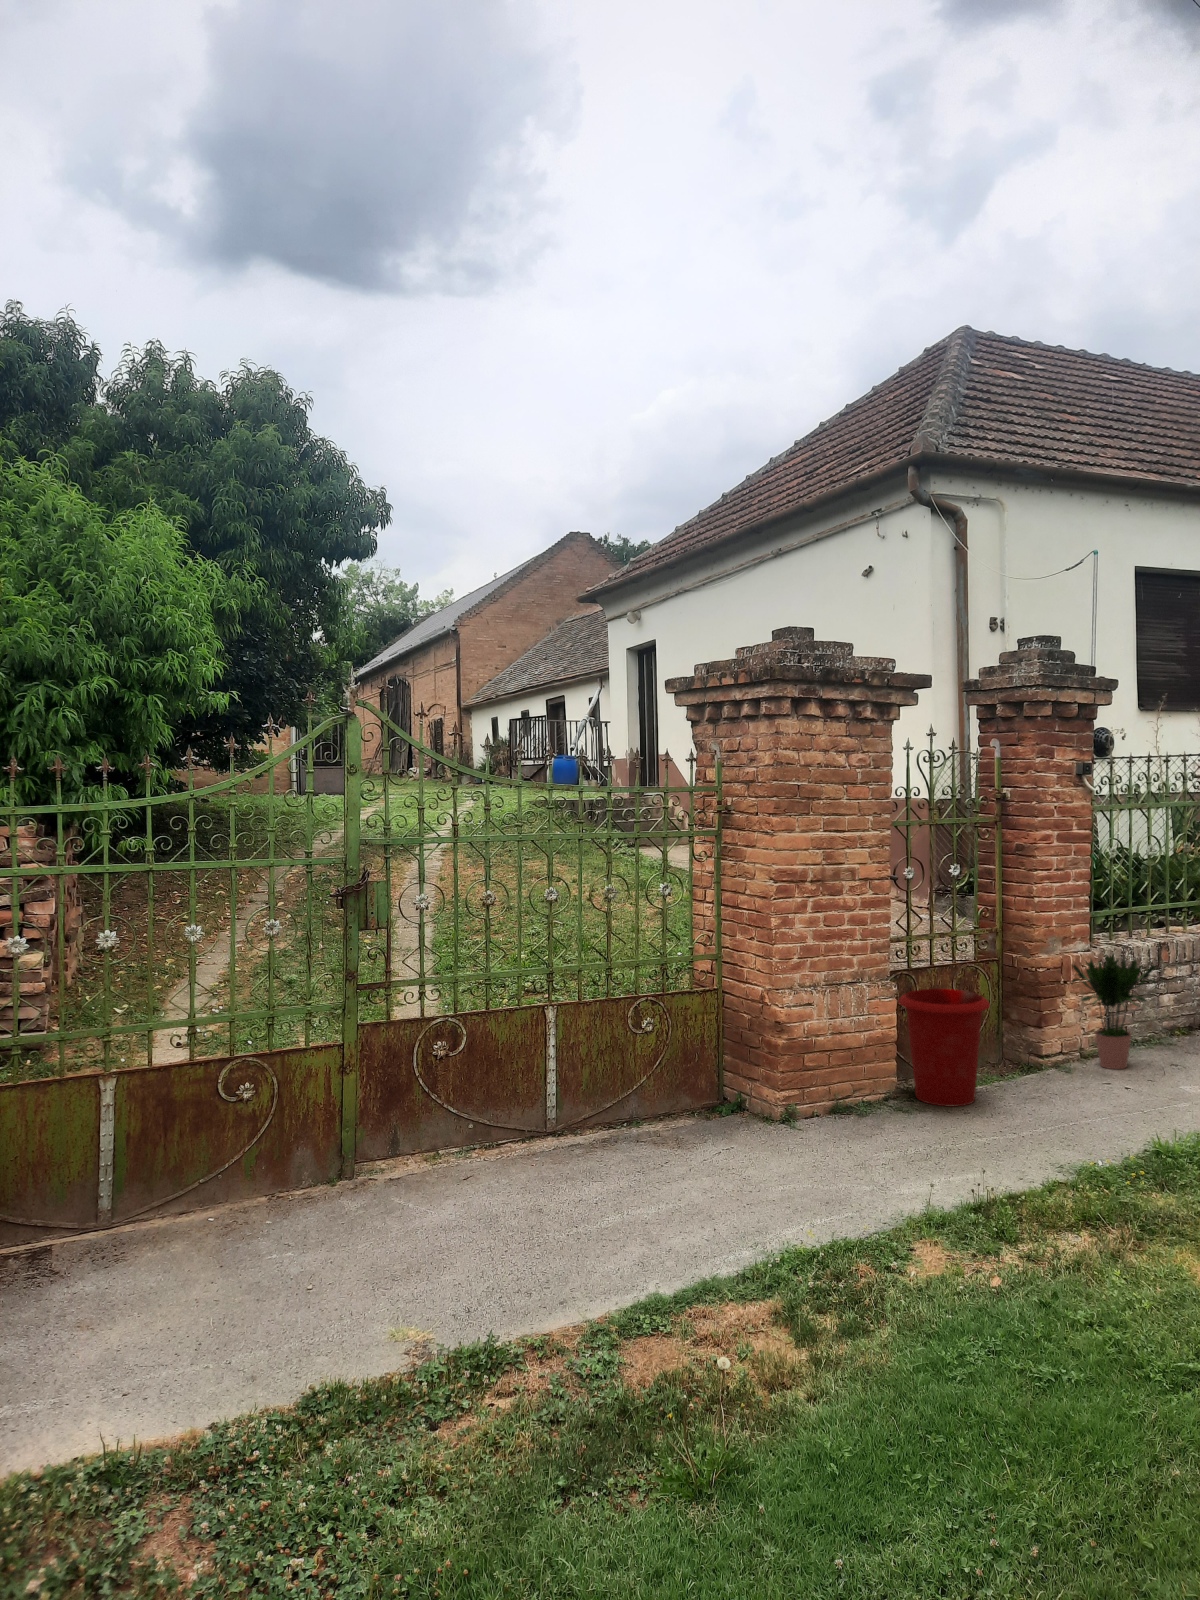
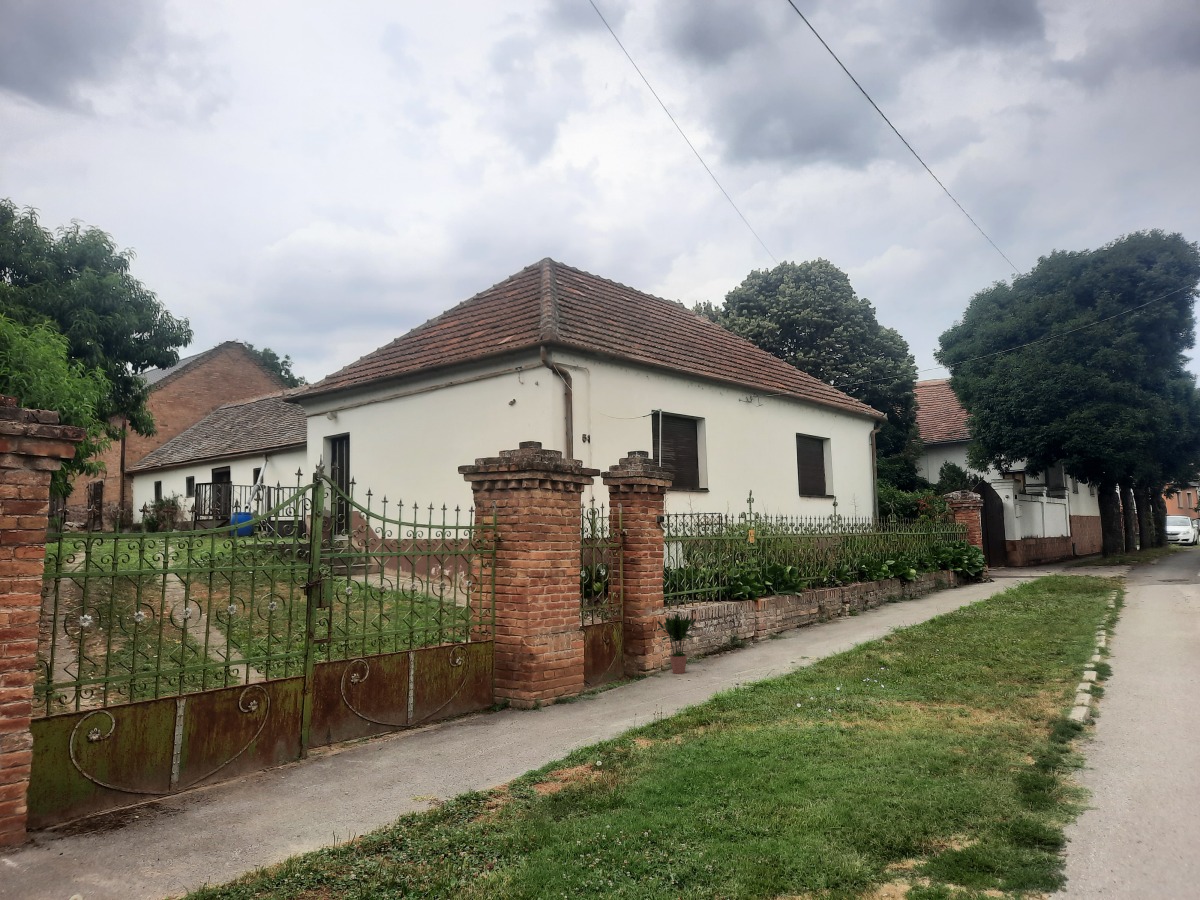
waste bin: present [898,989,990,1107] -> none [585,634,631,695]

